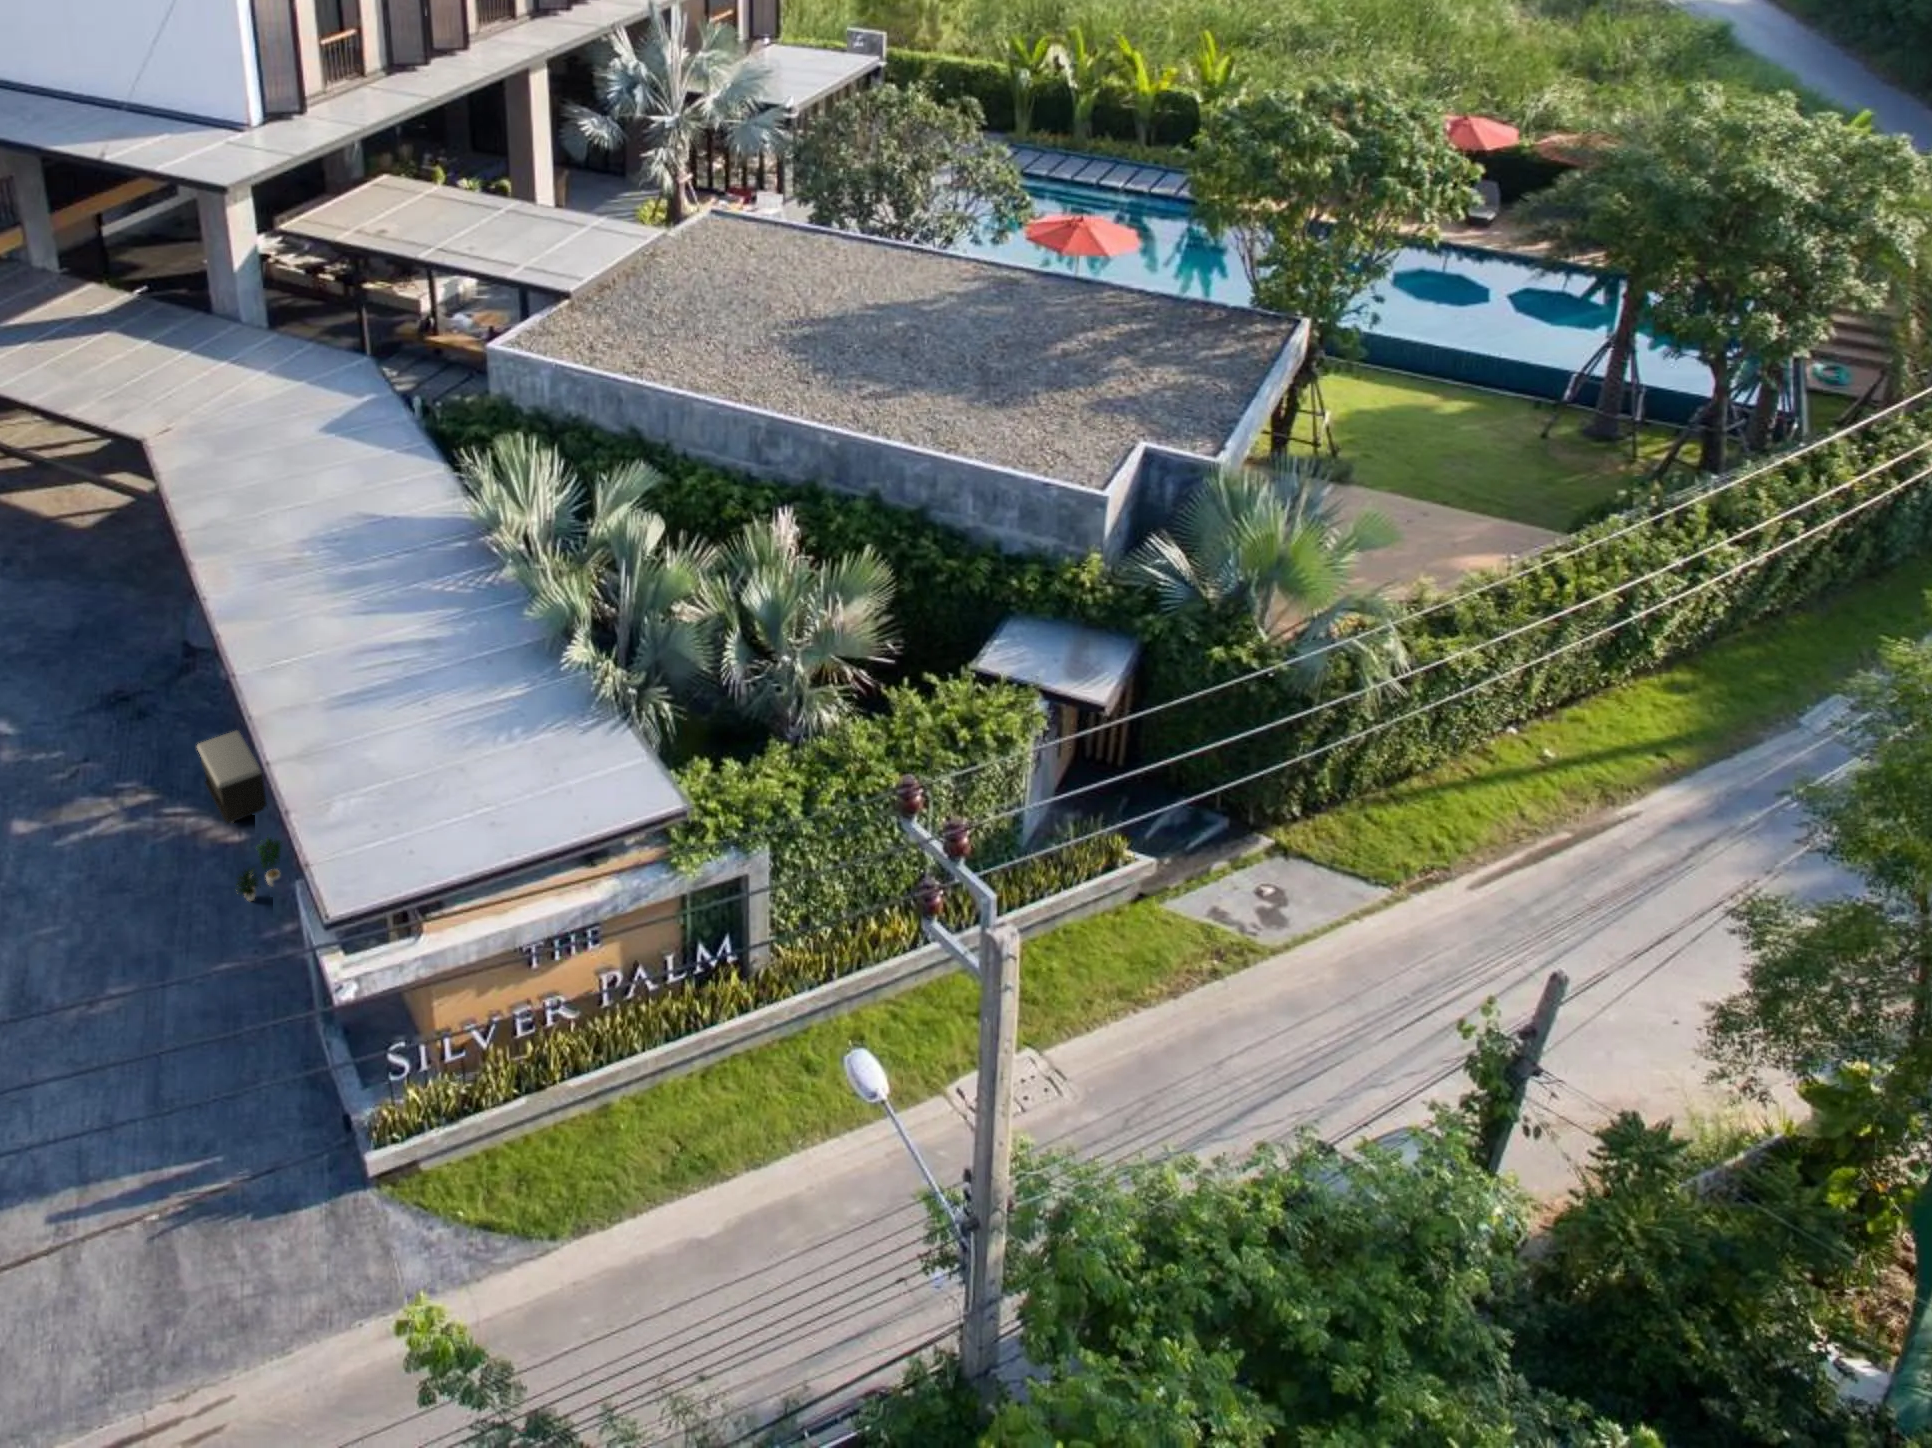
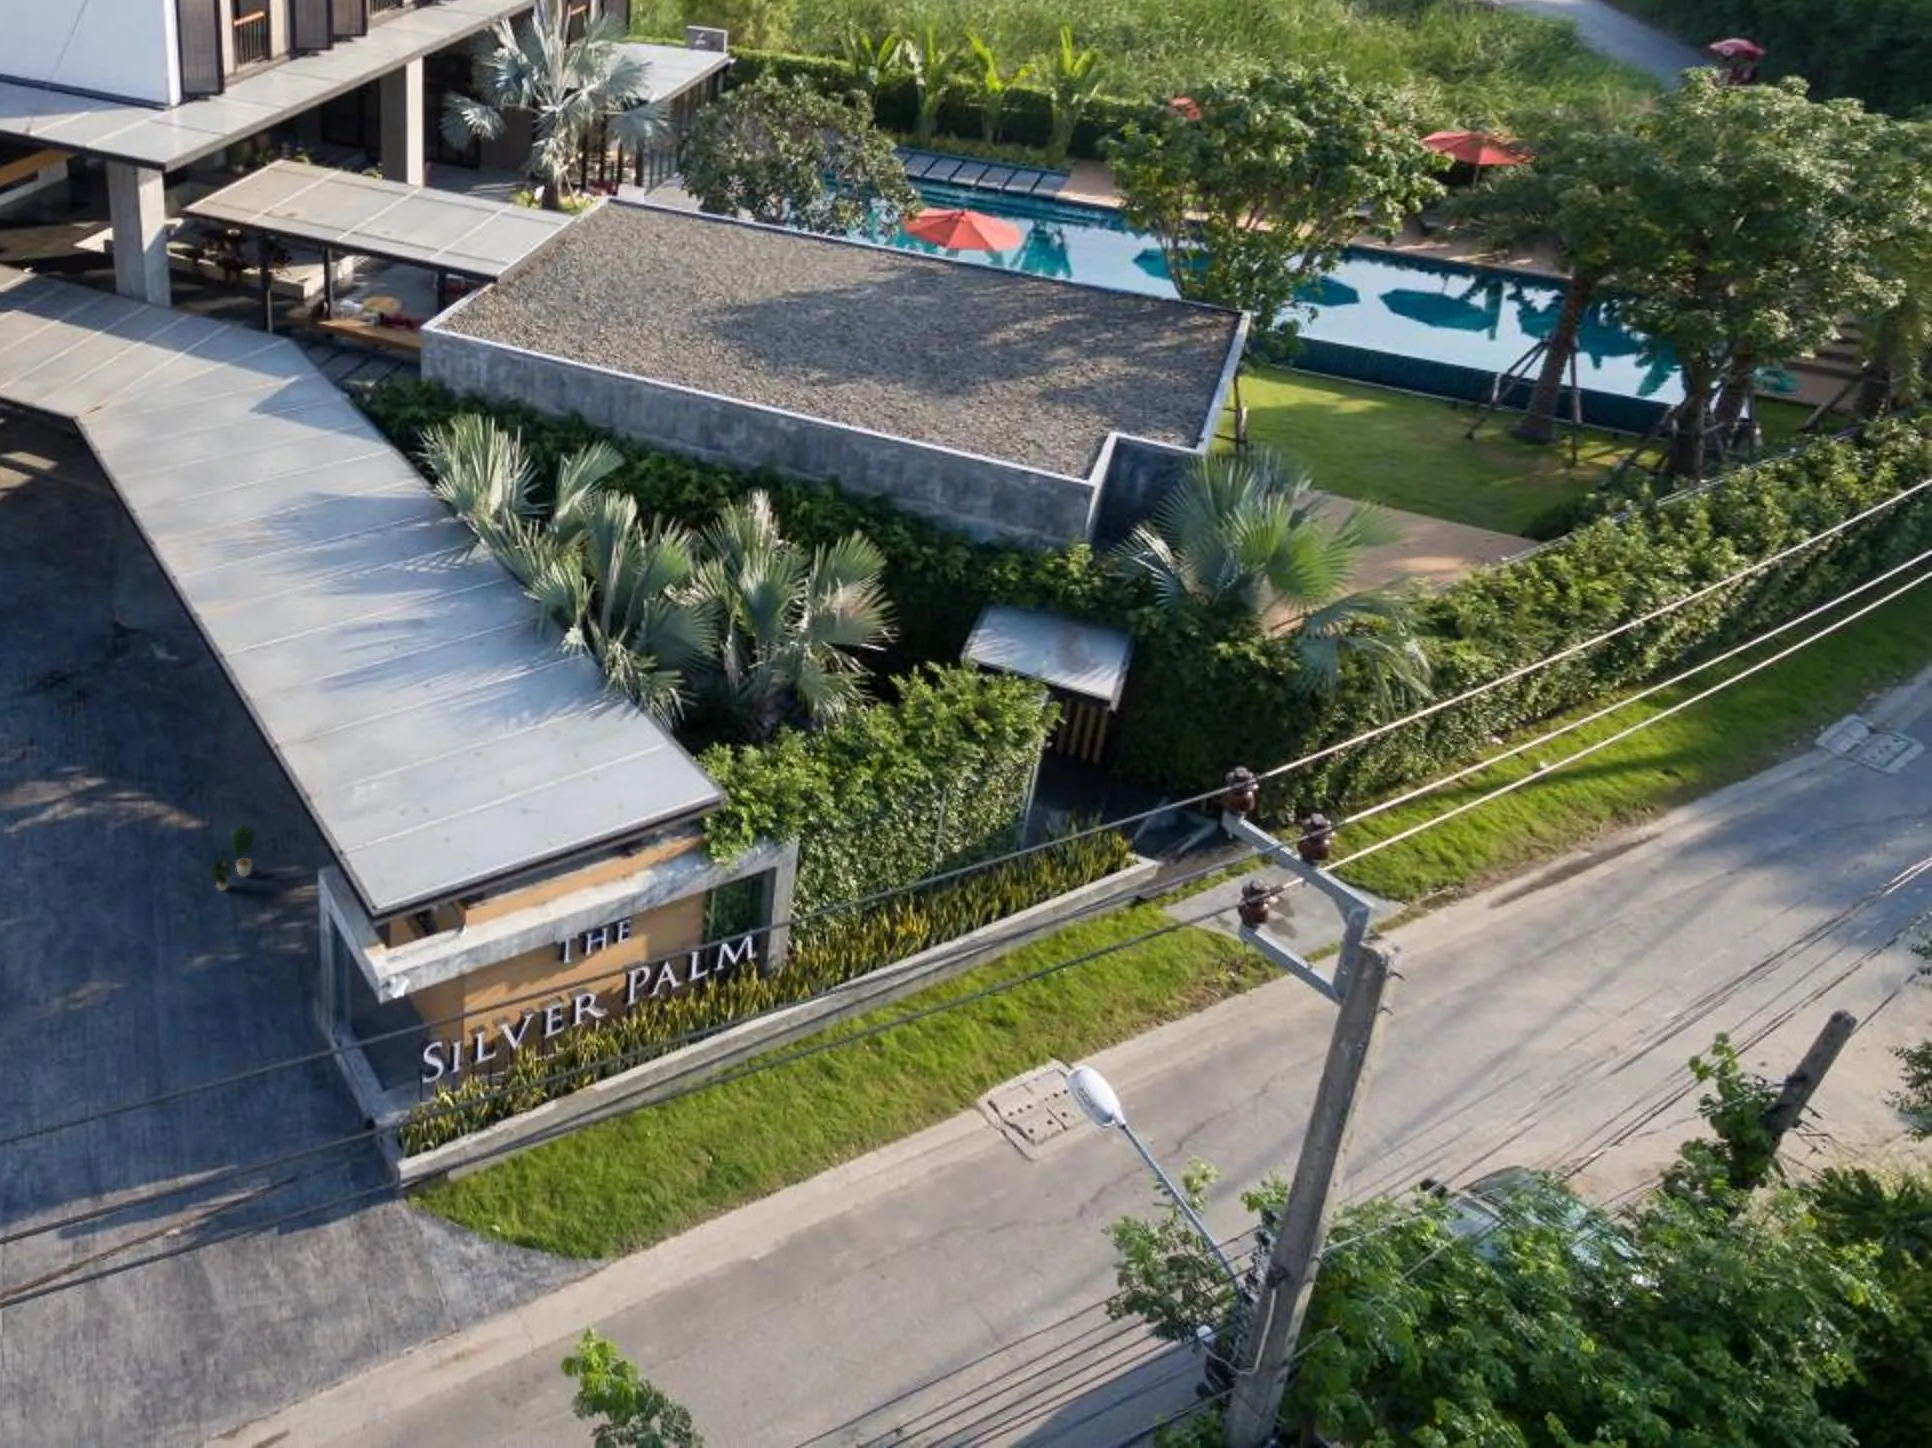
storage bench: present [197,731,267,823] -> none [151,716,225,812]

